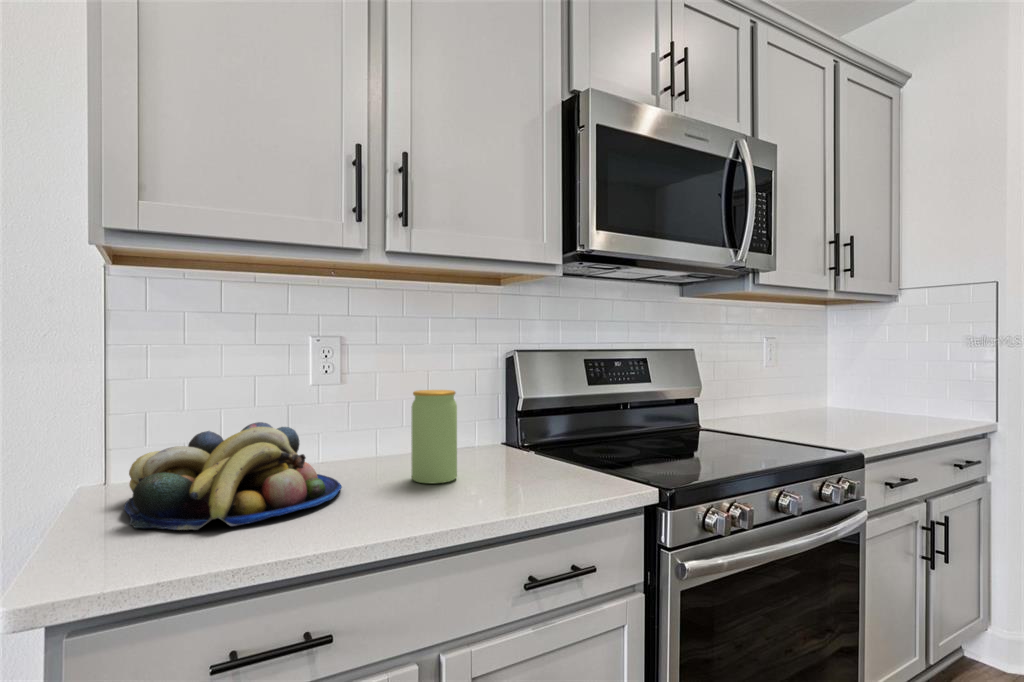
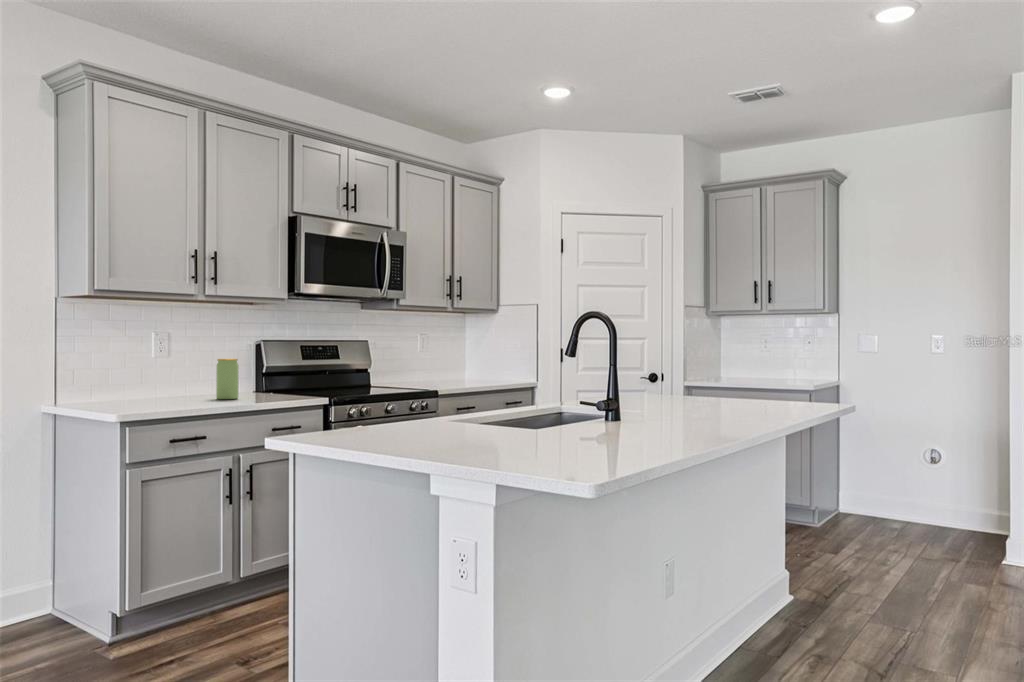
fruit bowl: present [124,422,342,530] -> none [96,372,190,406]

